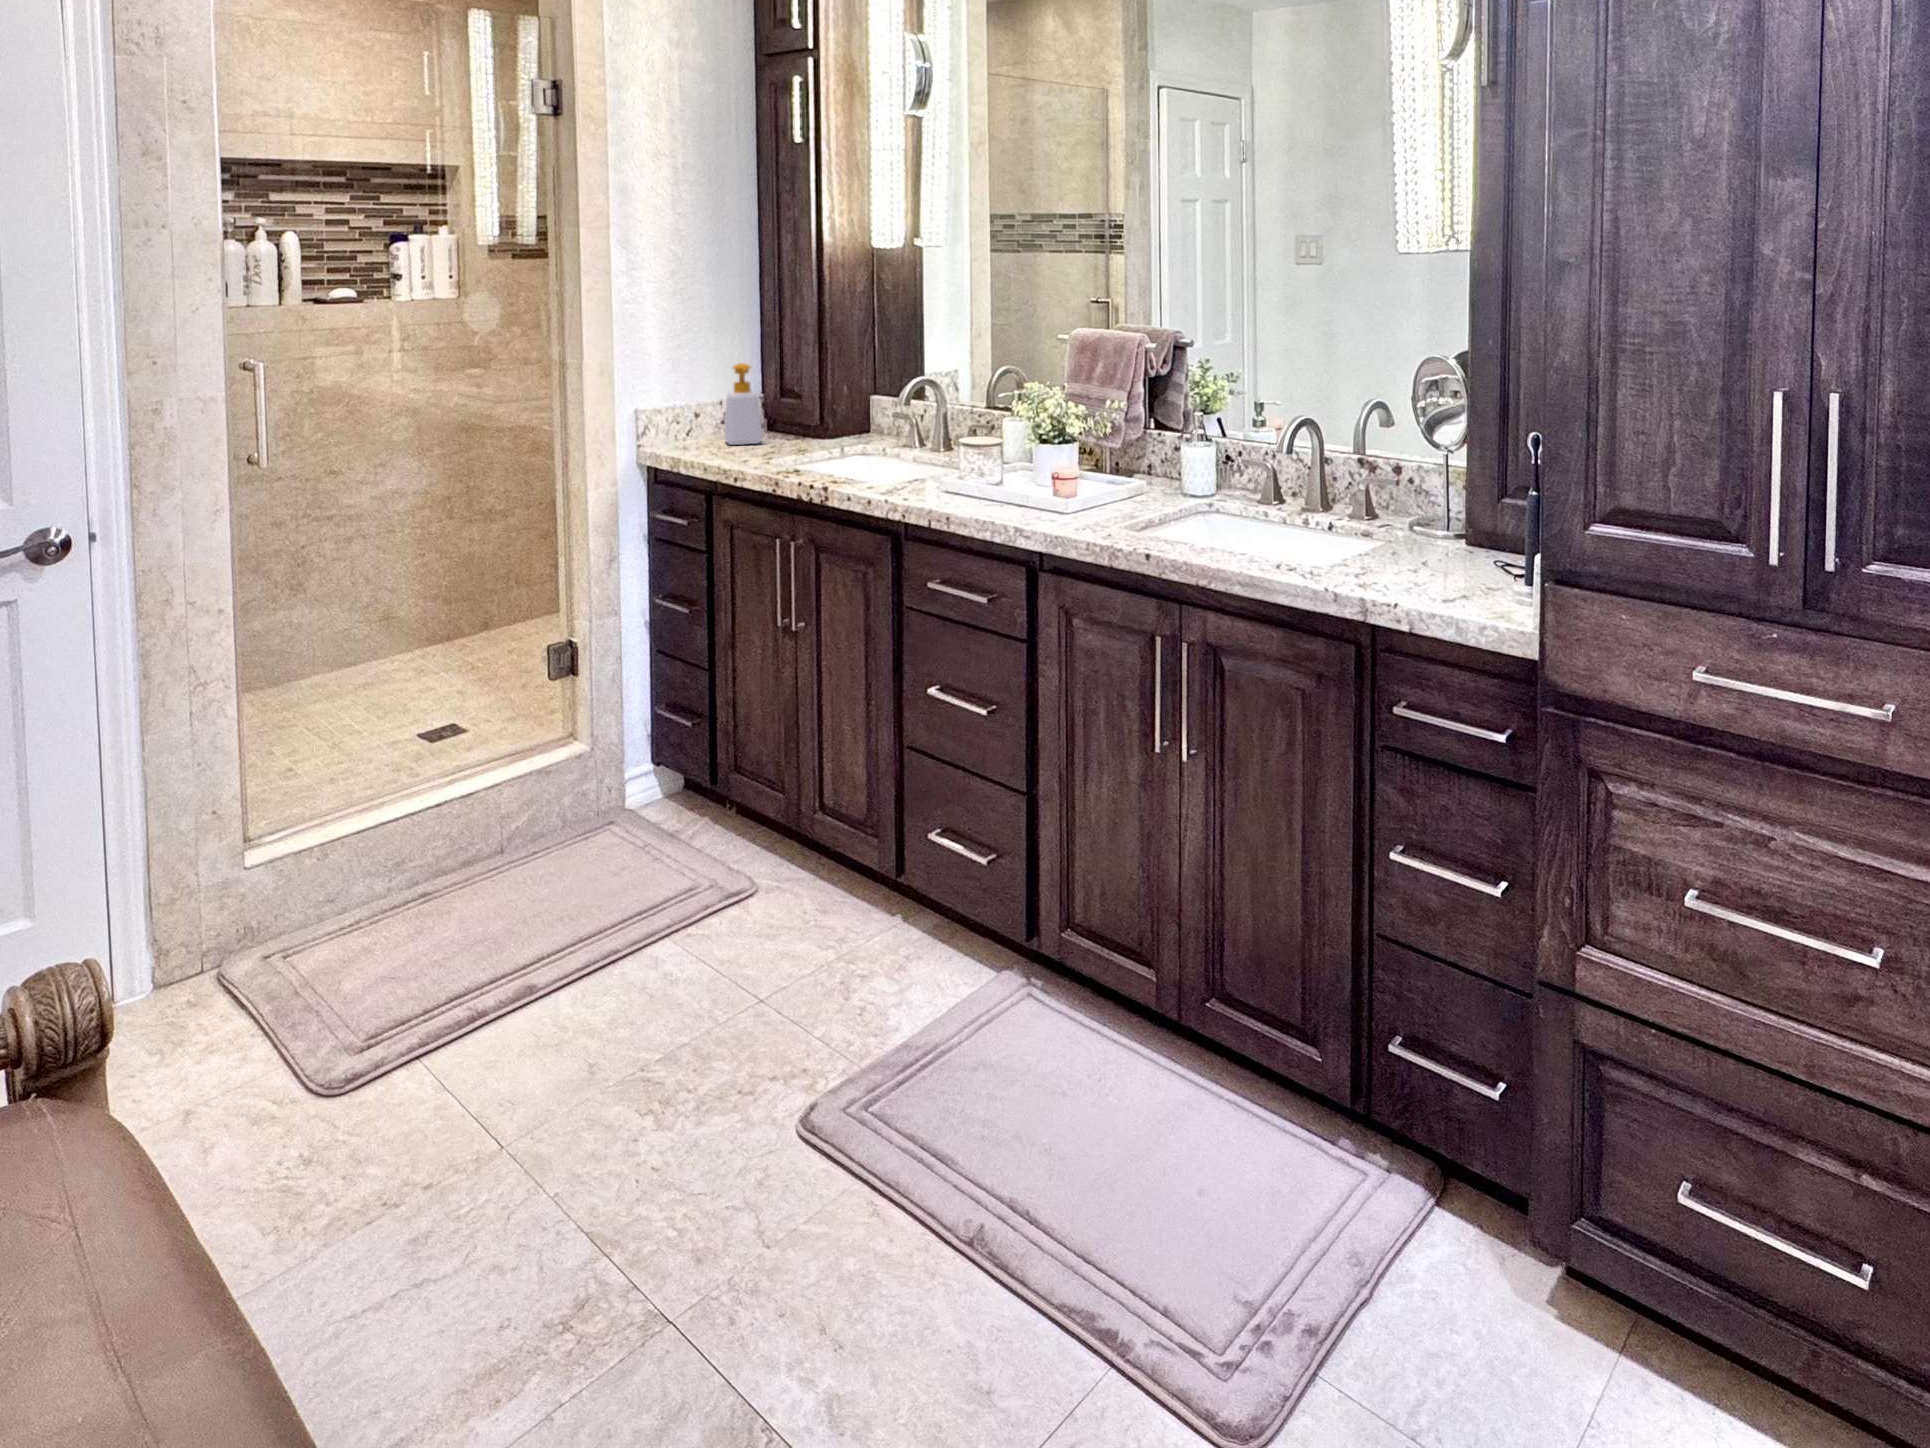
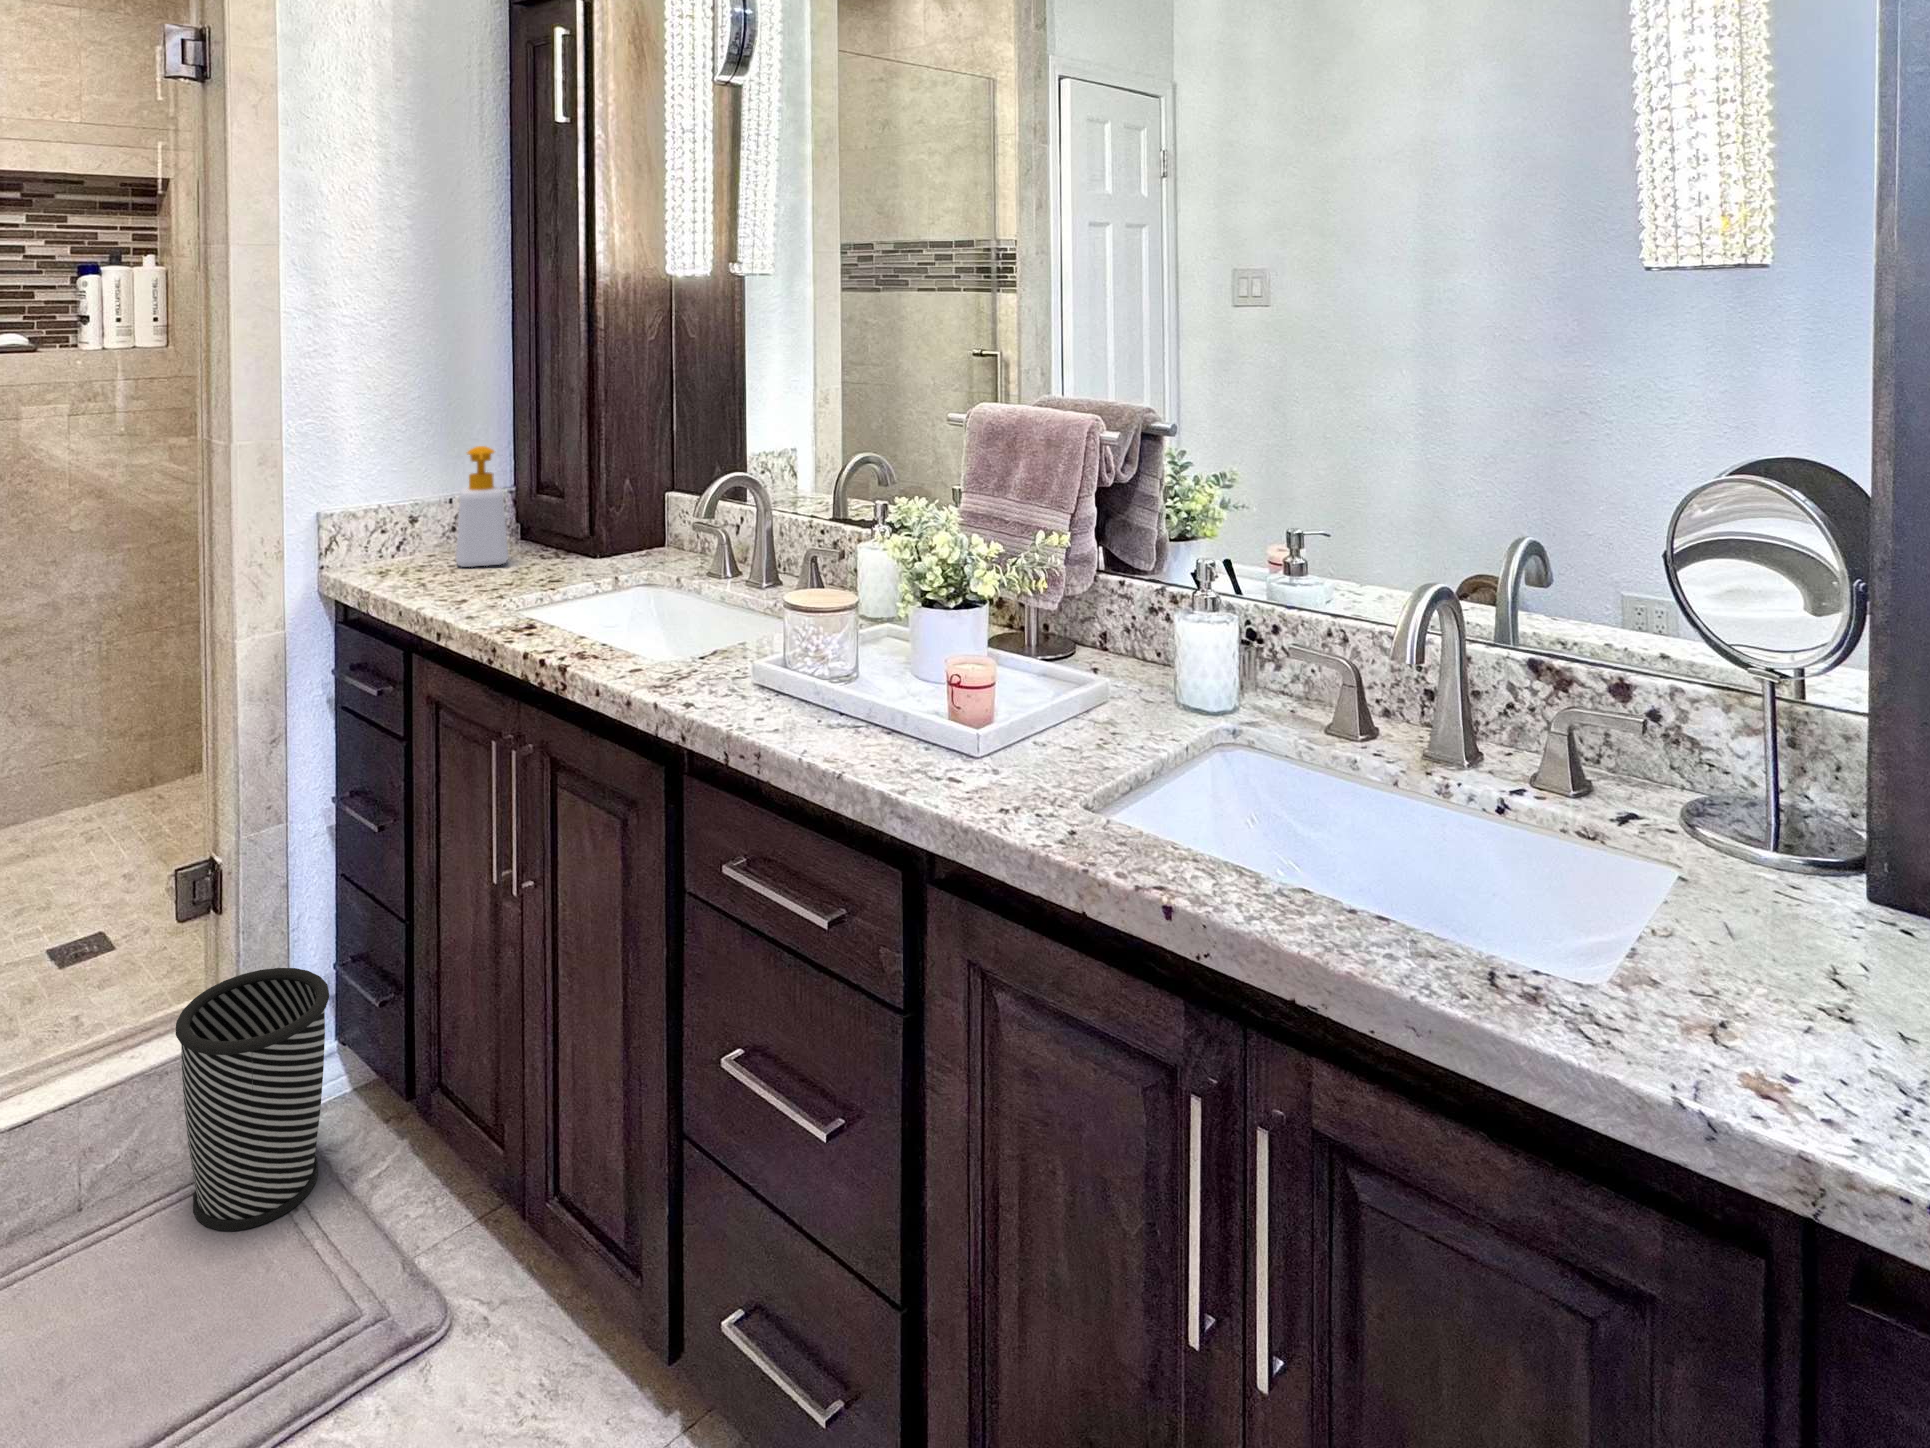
wastebasket: none [562,705,658,857] -> present [176,968,330,1231]

